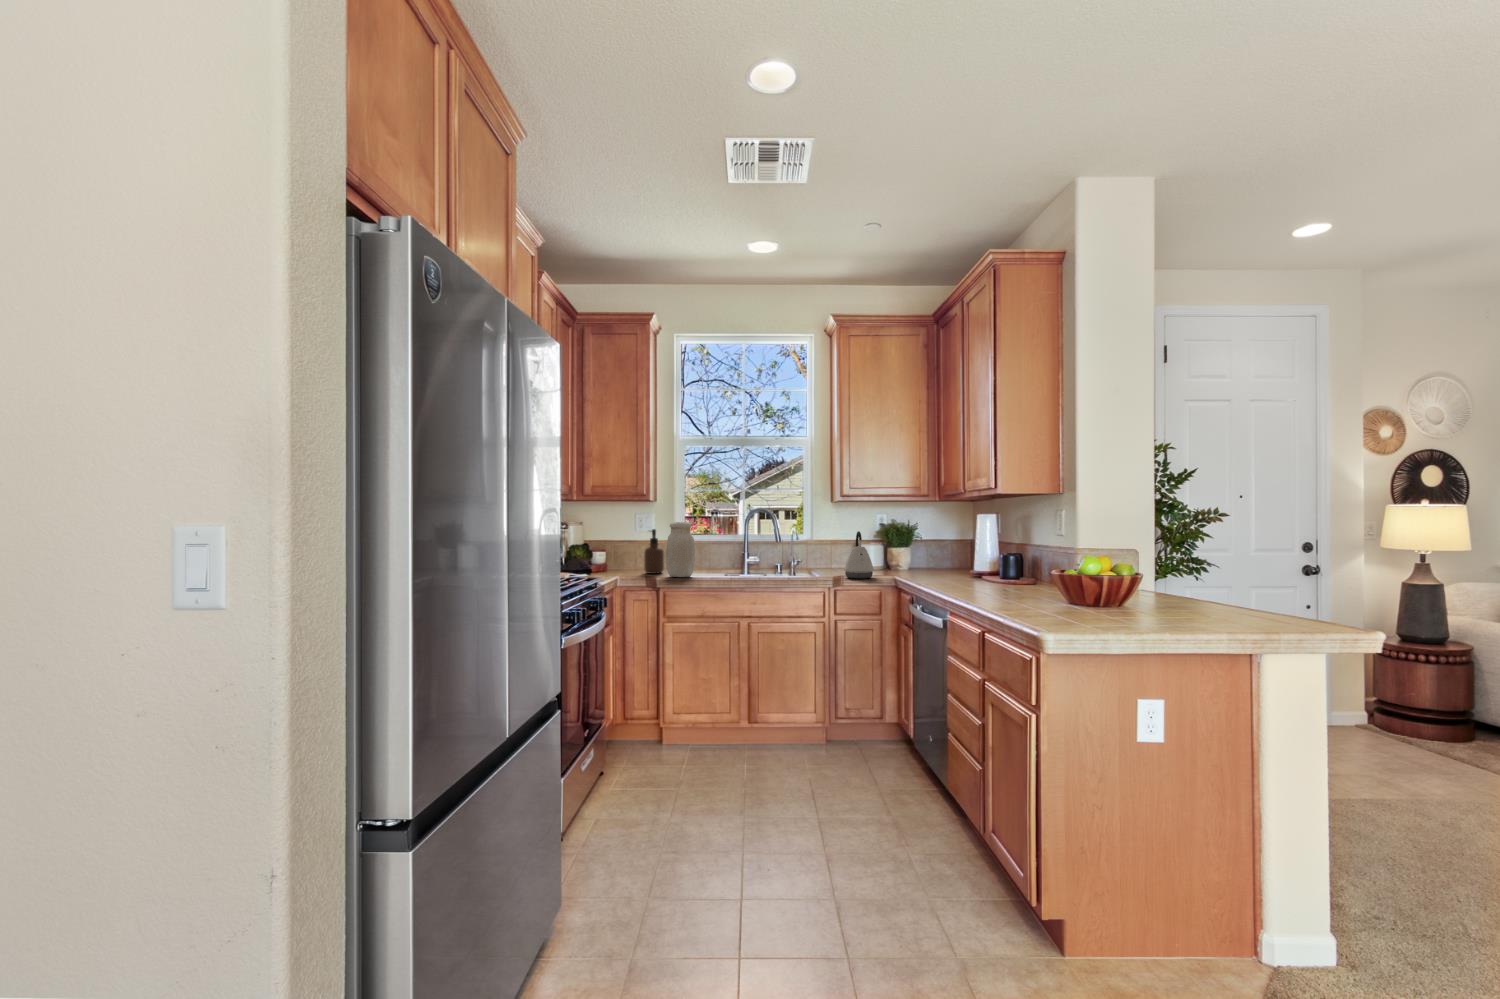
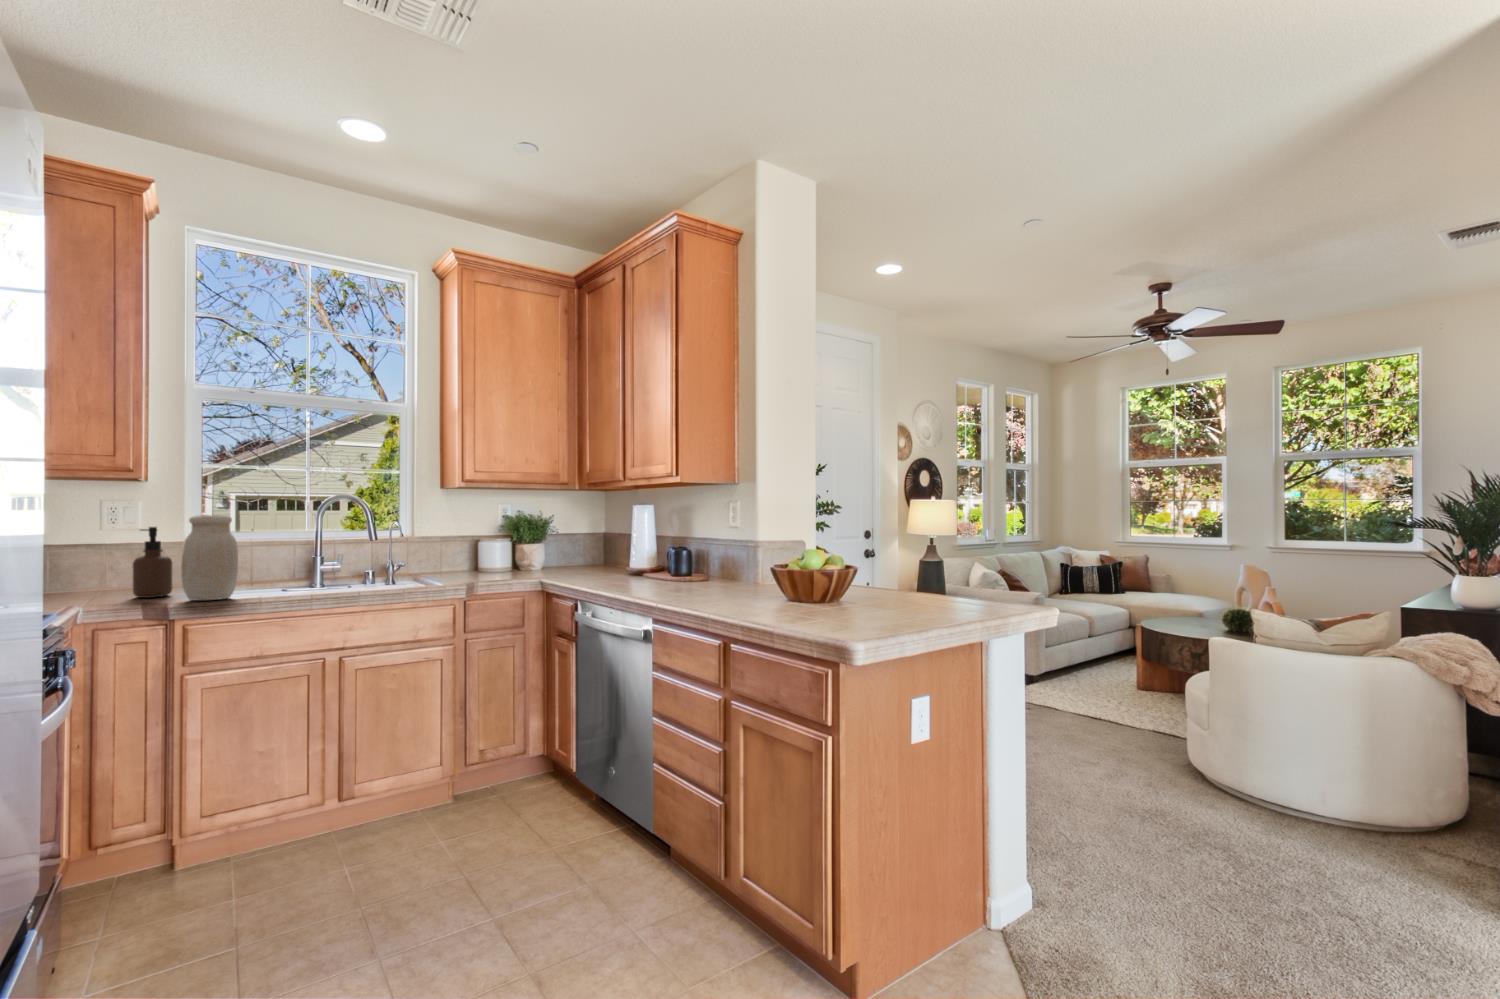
kettle: present [844,531,874,579] -> none [474,525,513,584]

